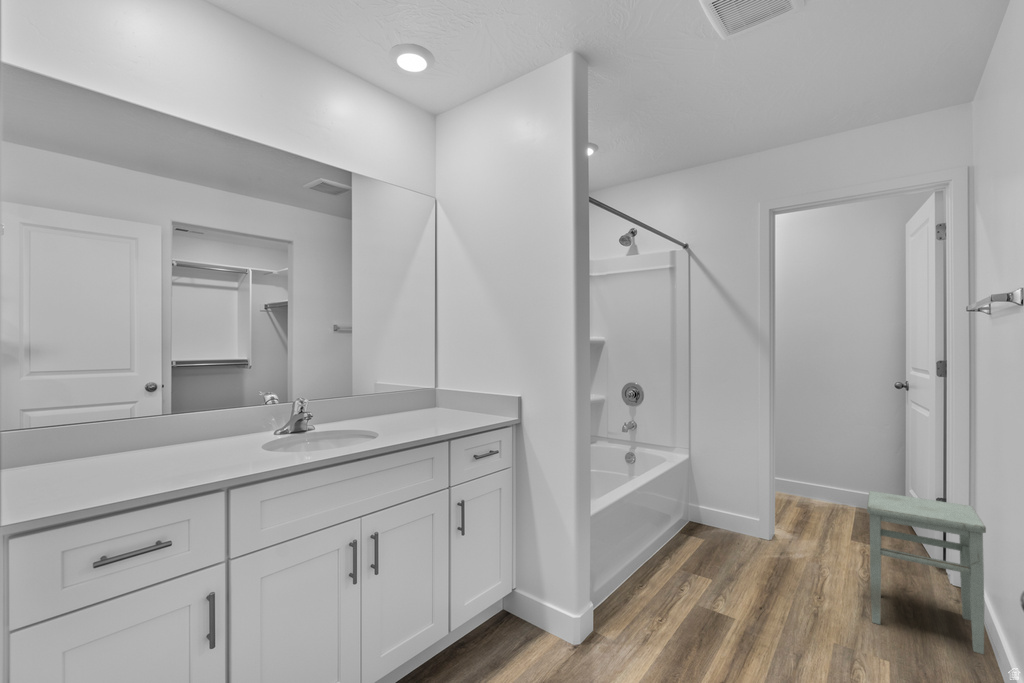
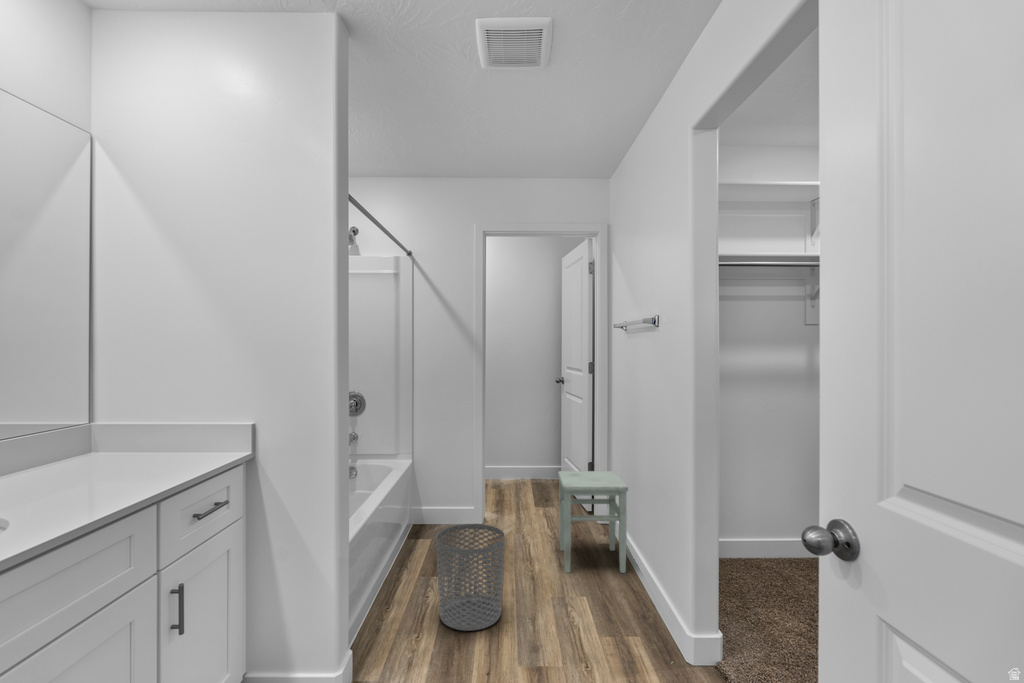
waste bin: none [679,520,763,644] -> present [436,524,505,631]

